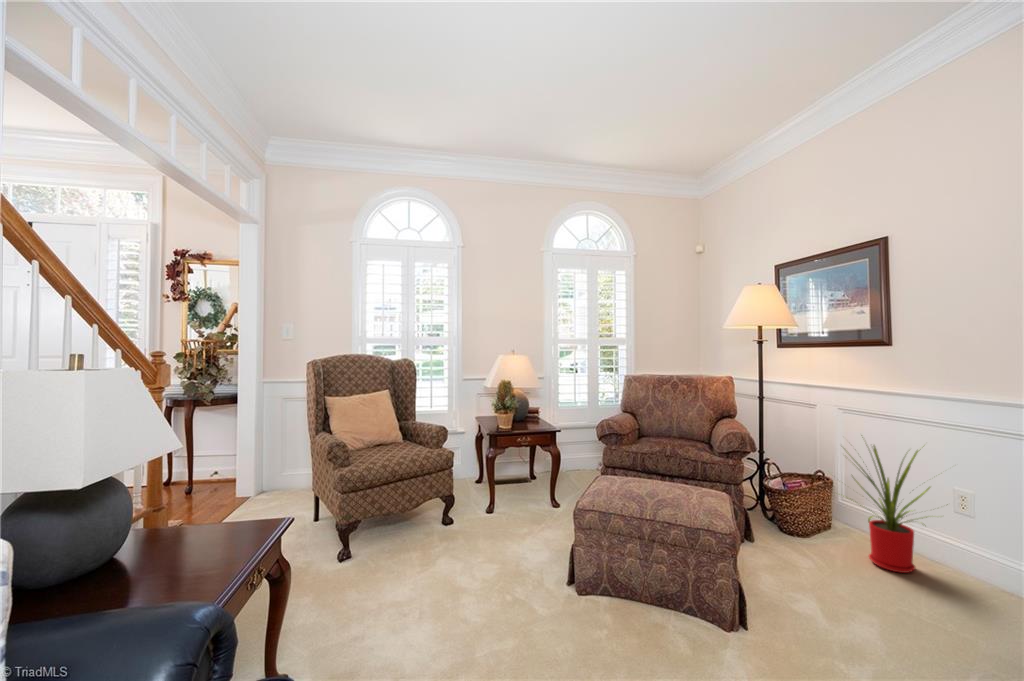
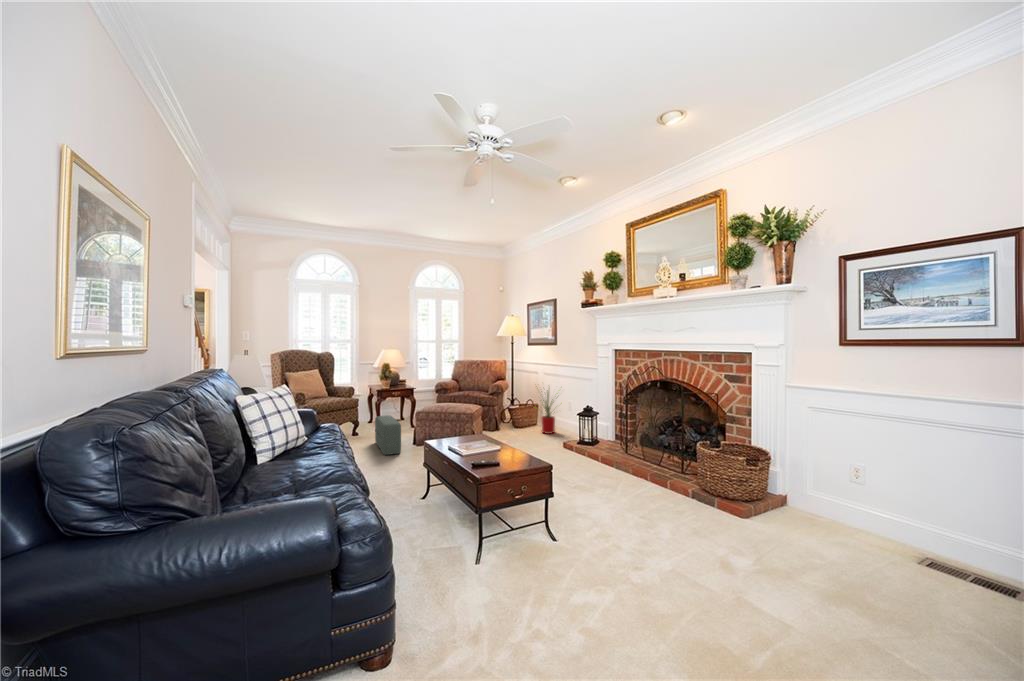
pouf: none [482,499,541,625] -> present [375,415,401,455]

